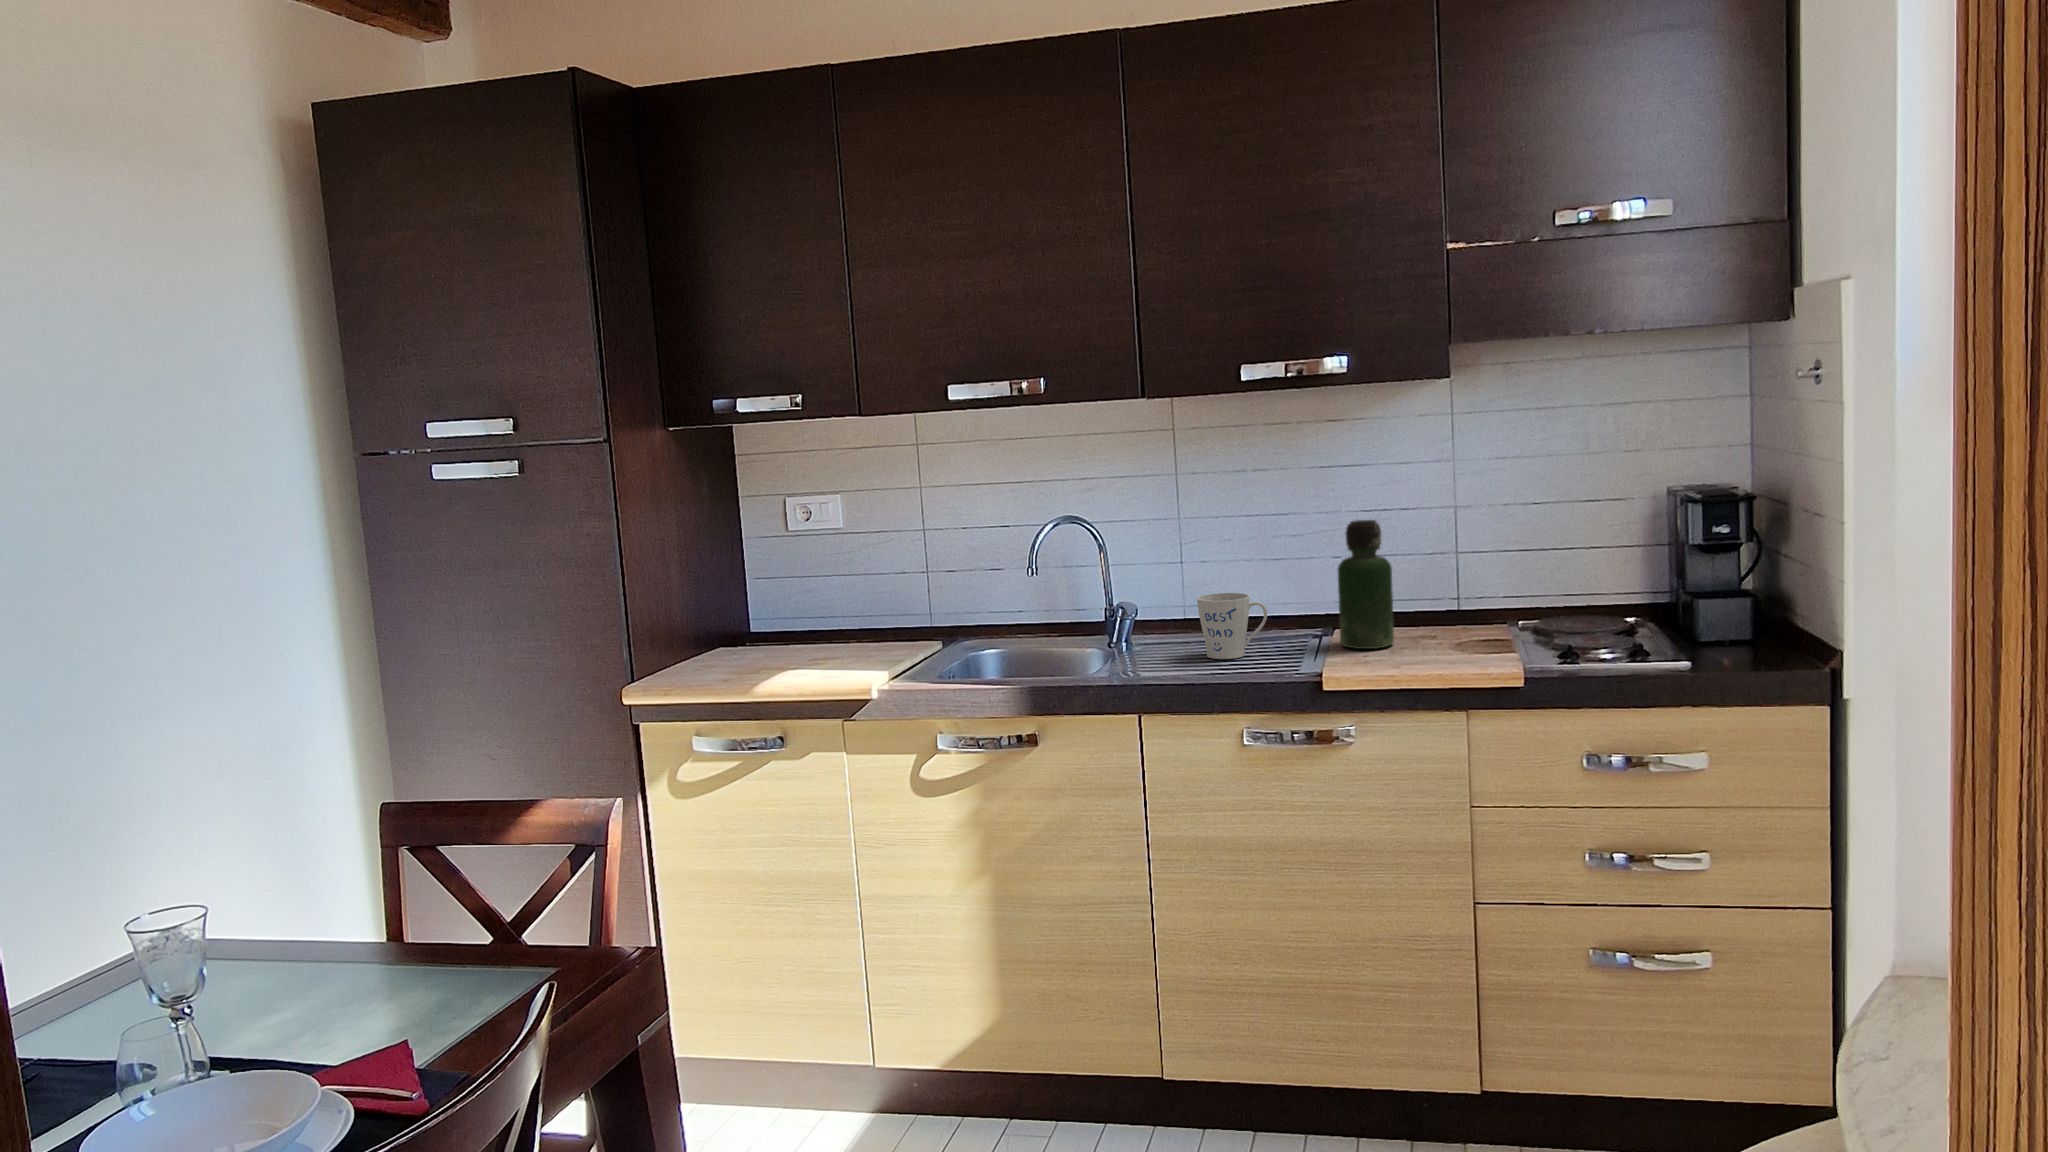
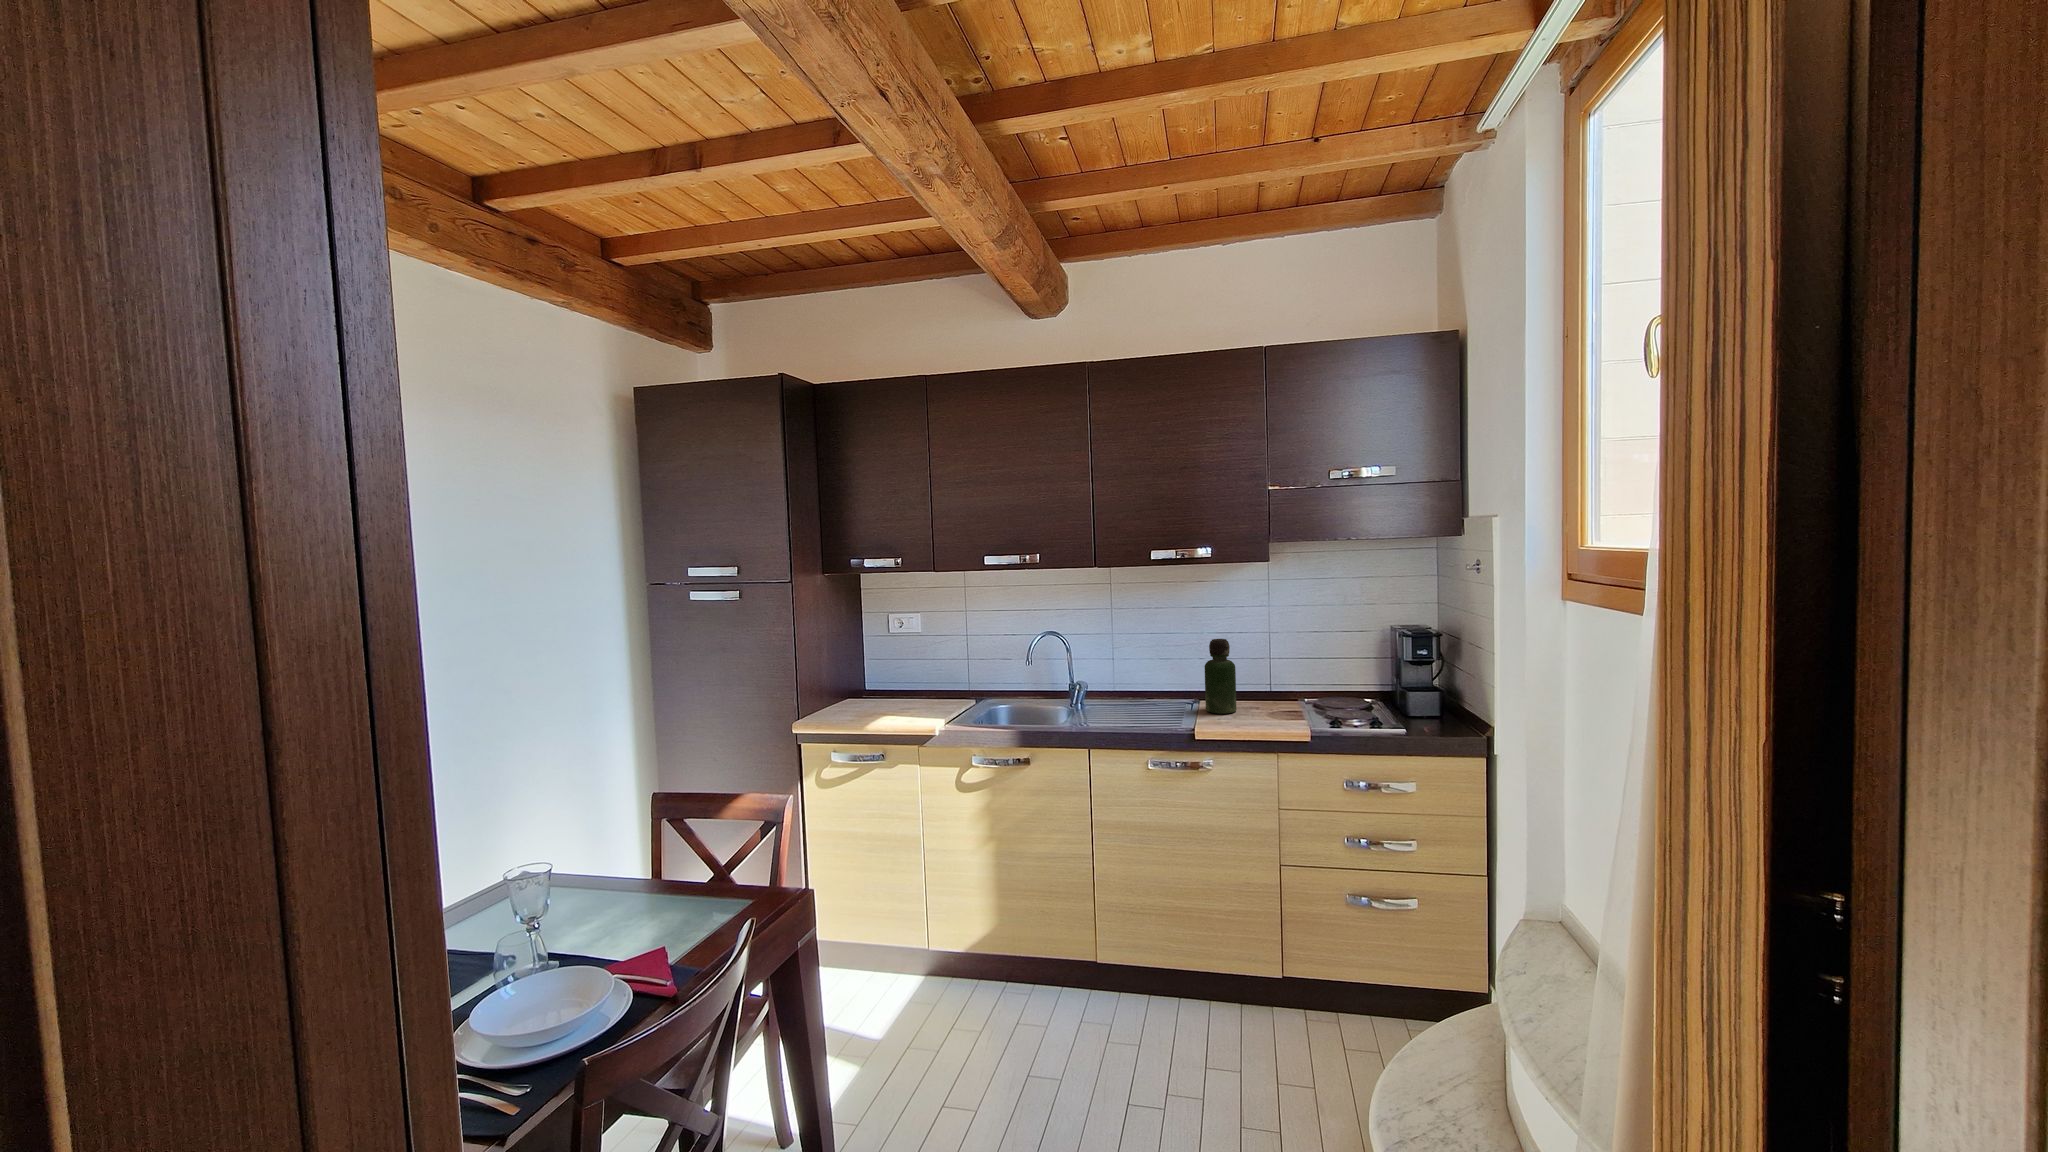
mug: present [1197,593,1267,659] -> none [1124,678,1164,717]

